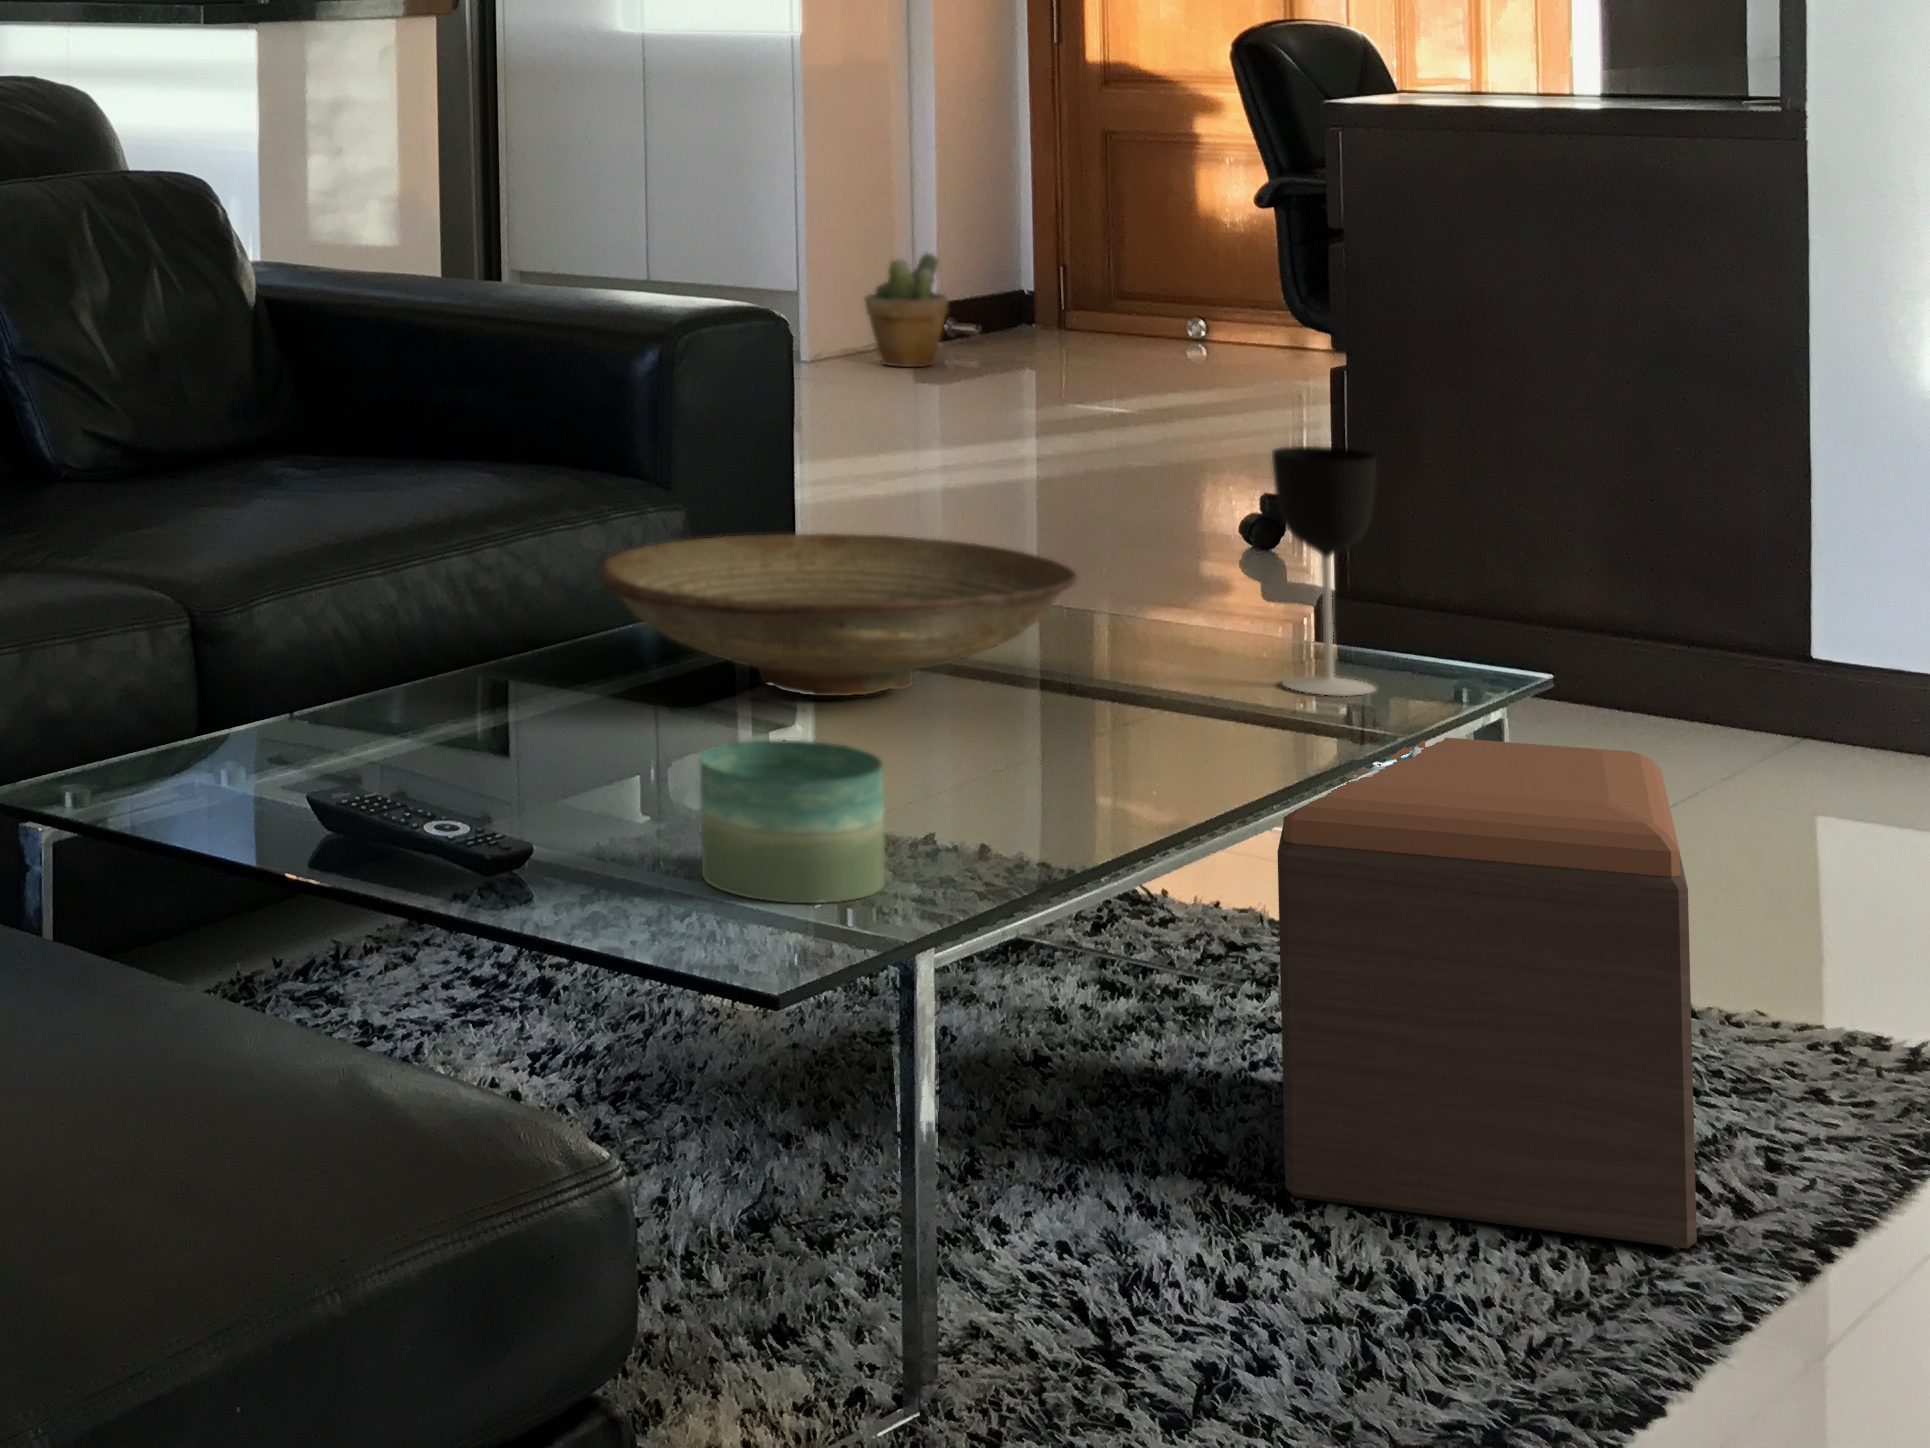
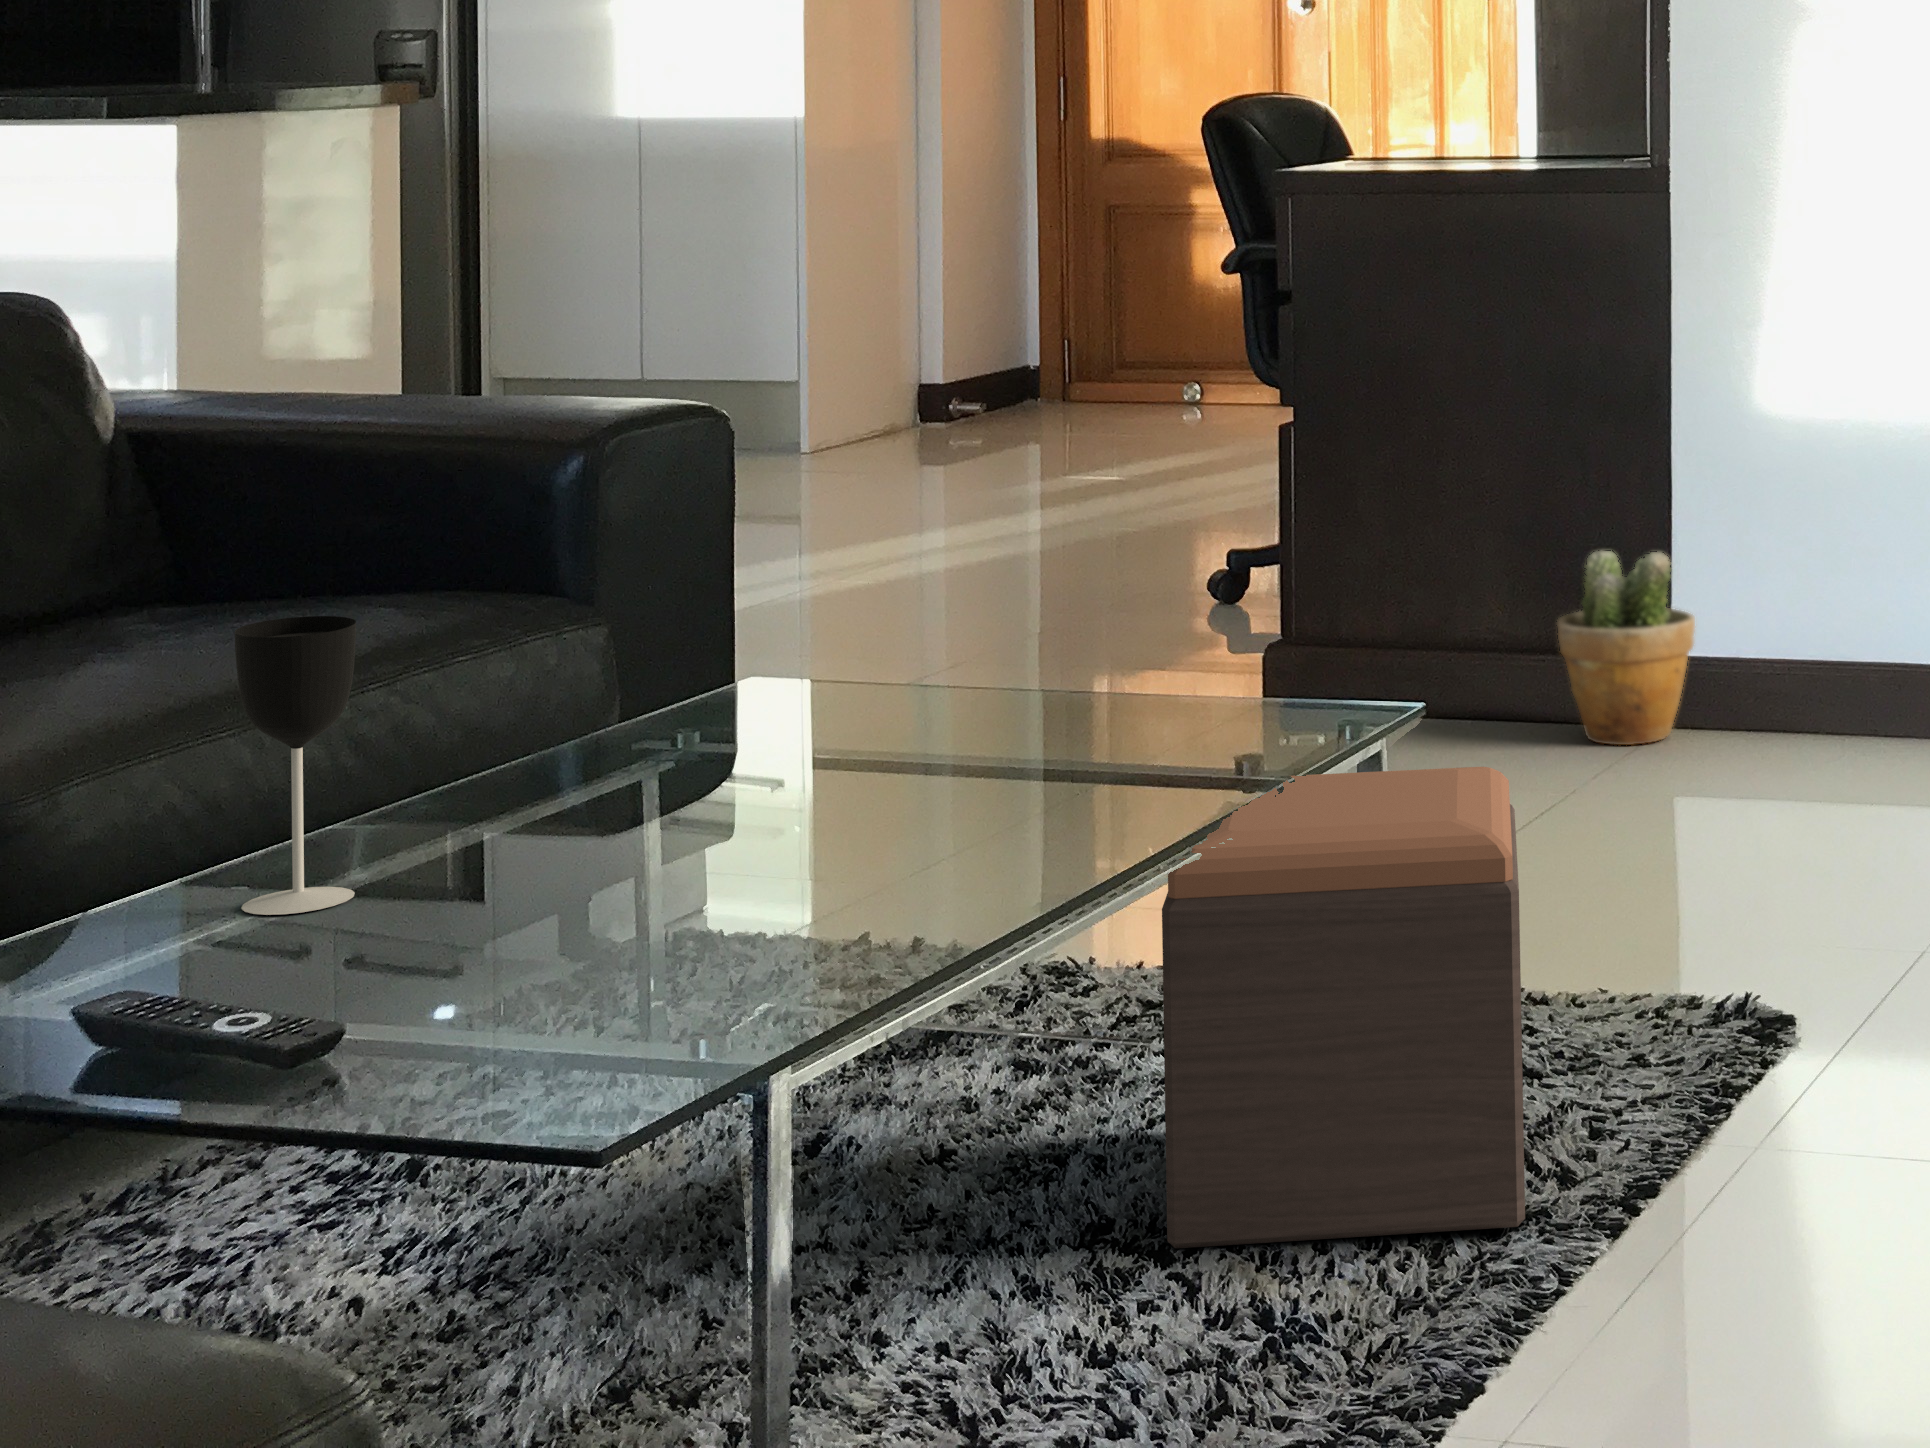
potted plant: present [865,254,948,367] -> present [1557,551,1695,745]
wine glass: present [1272,446,1376,696] -> present [235,616,356,915]
decorative bowl: present [601,533,1077,696] -> none [478,630,986,810]
candle: present [700,740,885,903] -> none [537,865,741,1048]

